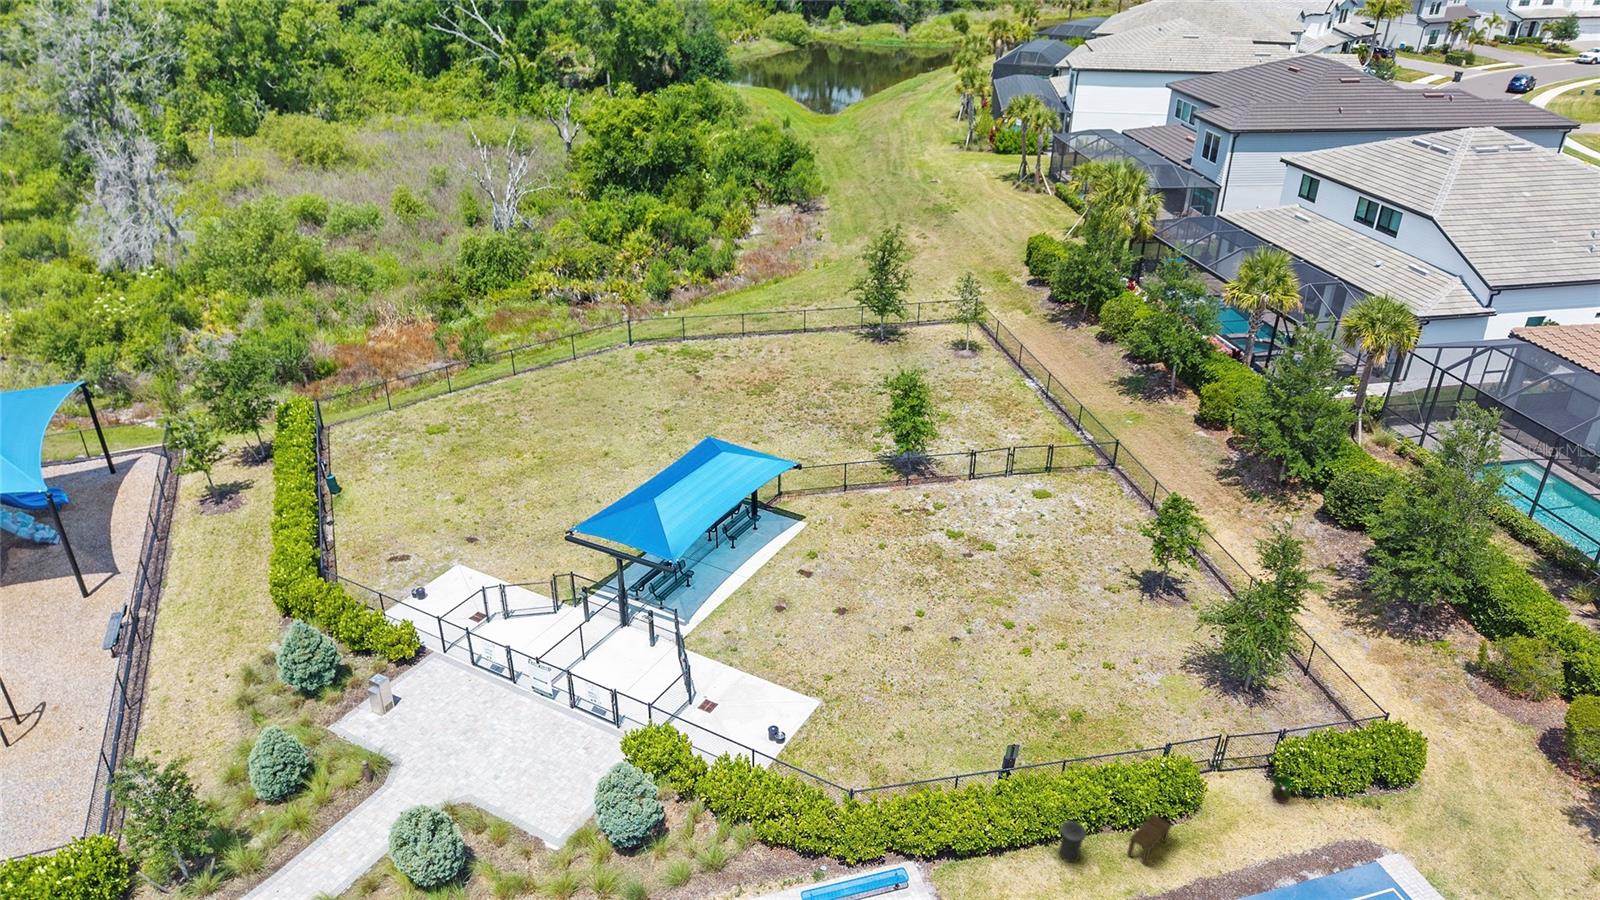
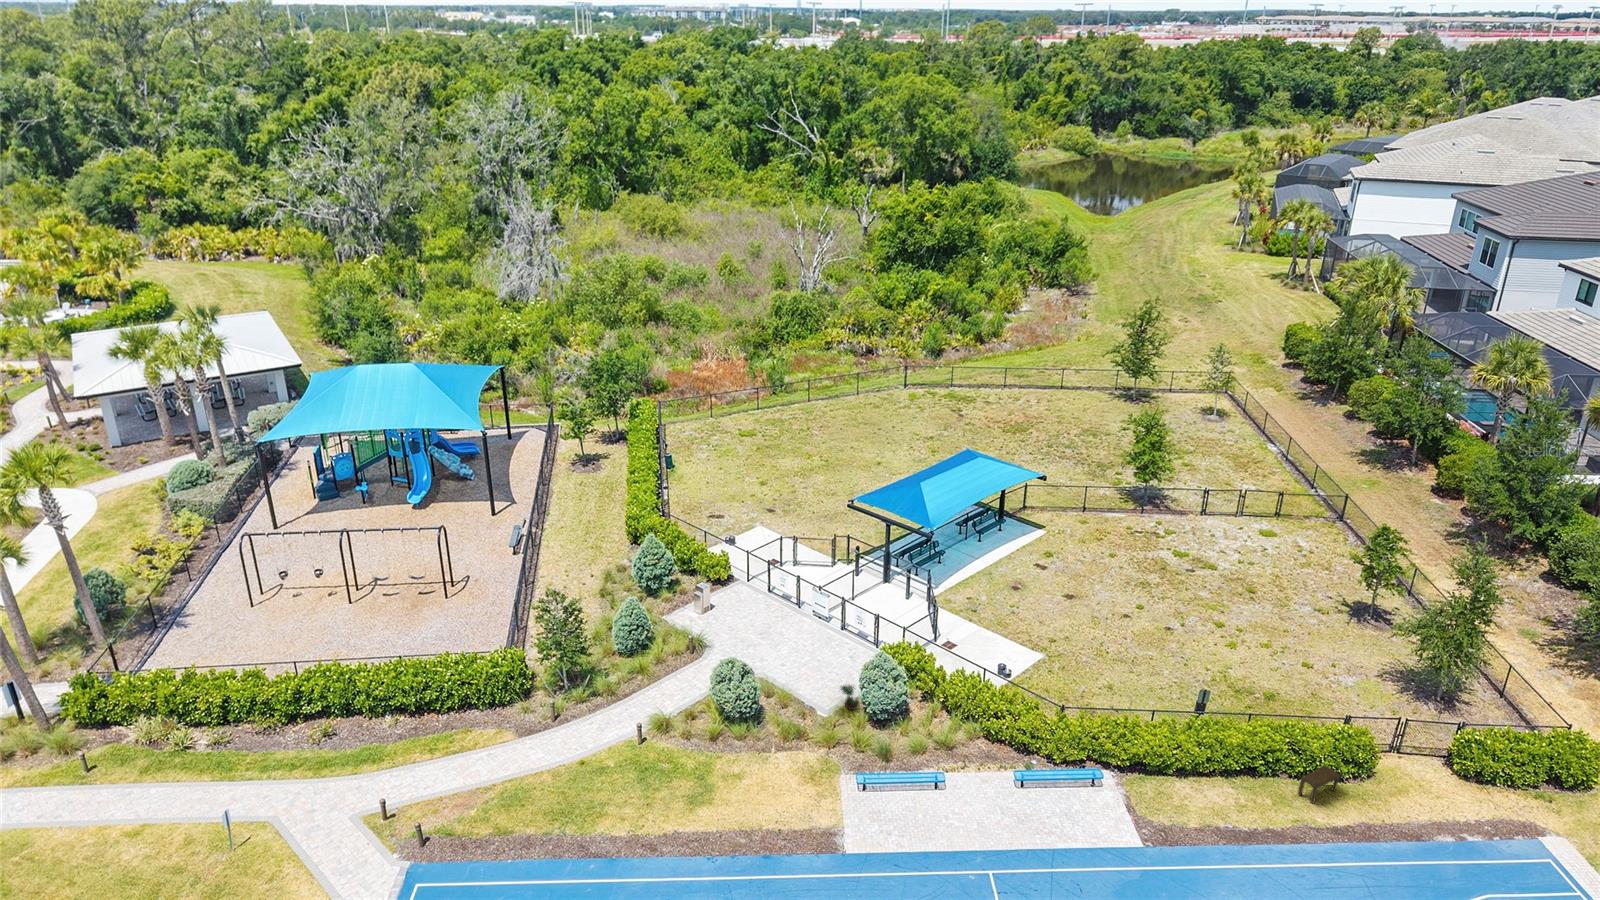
potted tree: present [1271,774,1293,803] -> present [840,685,859,710]
trash can: present [1059,821,1086,862] -> none [1235,756,1260,791]

